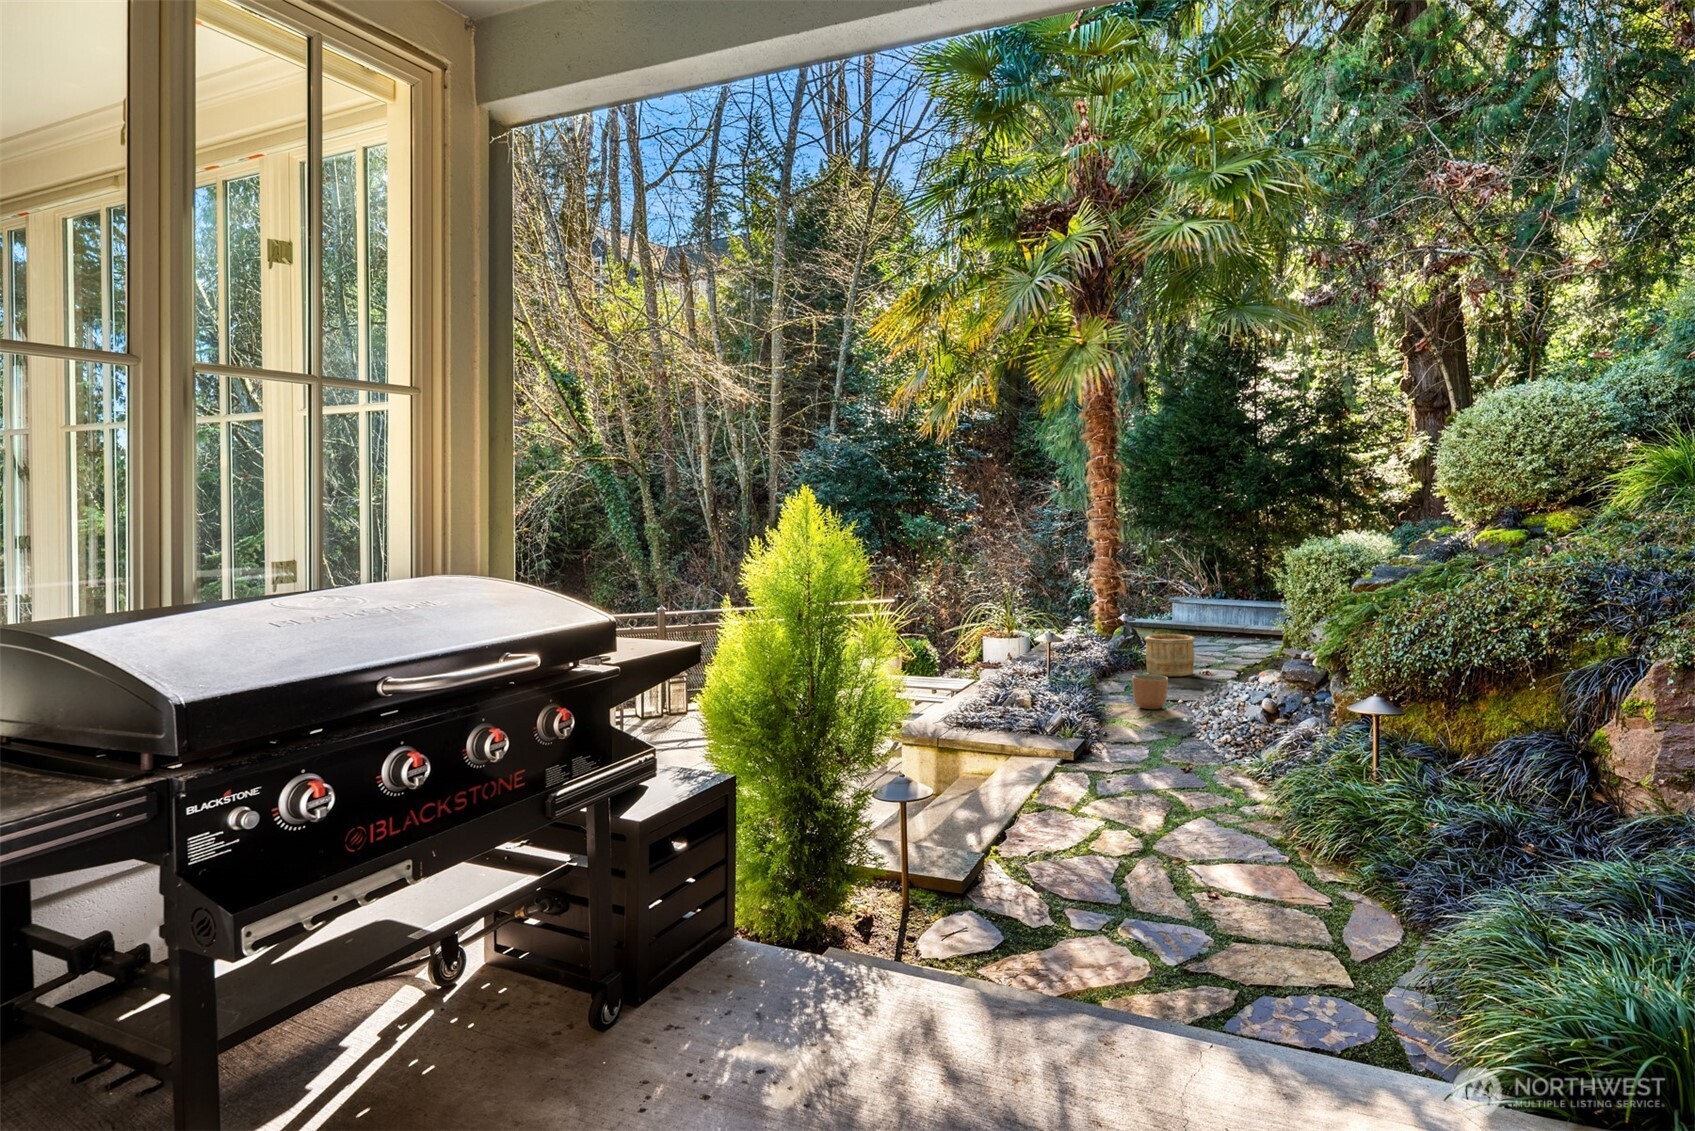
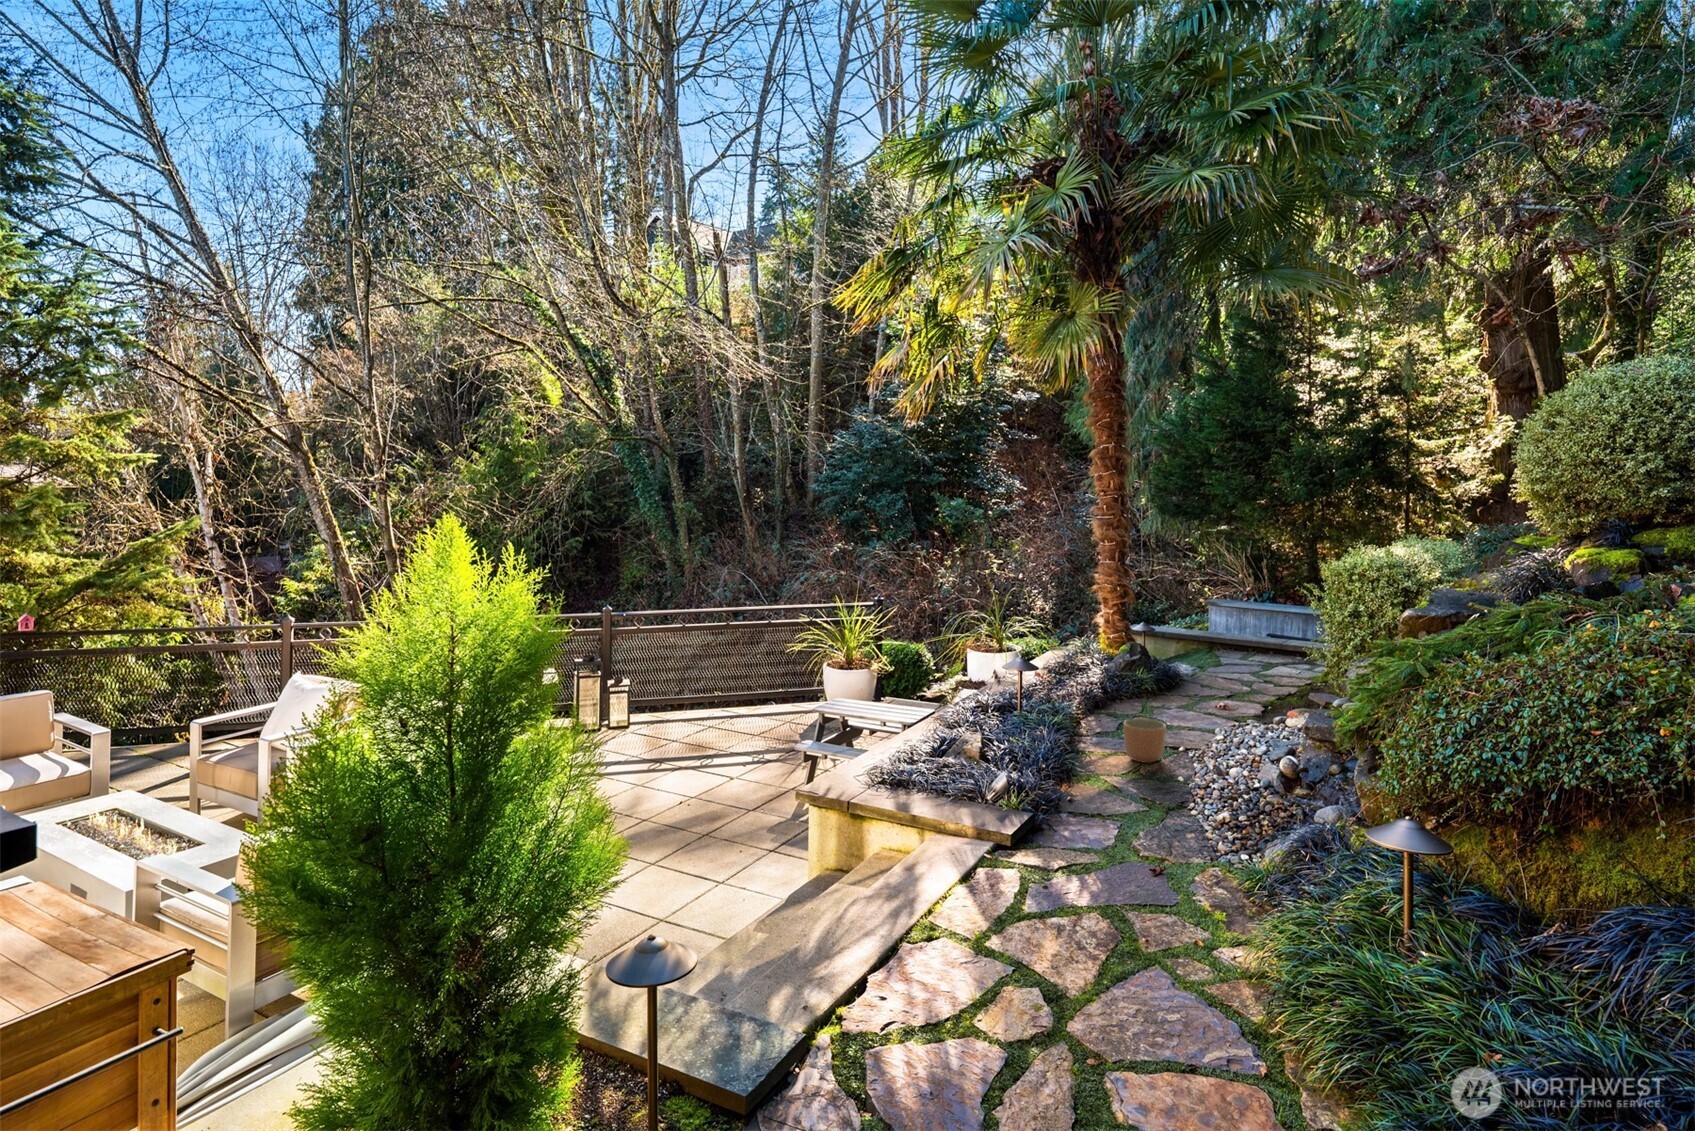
wooden bucket: present [1145,634,1195,676] -> none [1153,659,1213,710]

